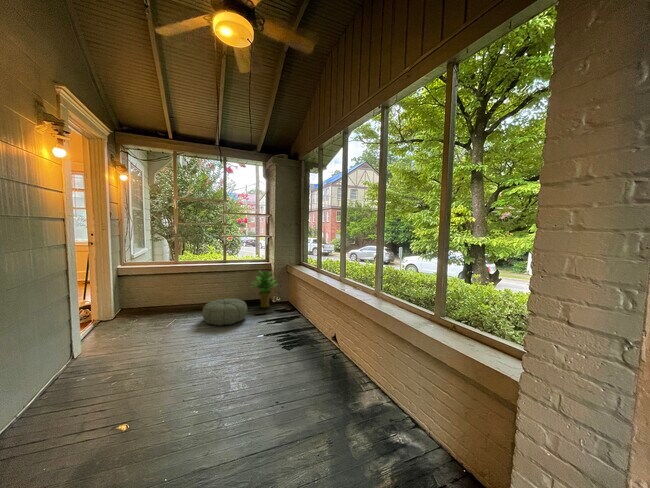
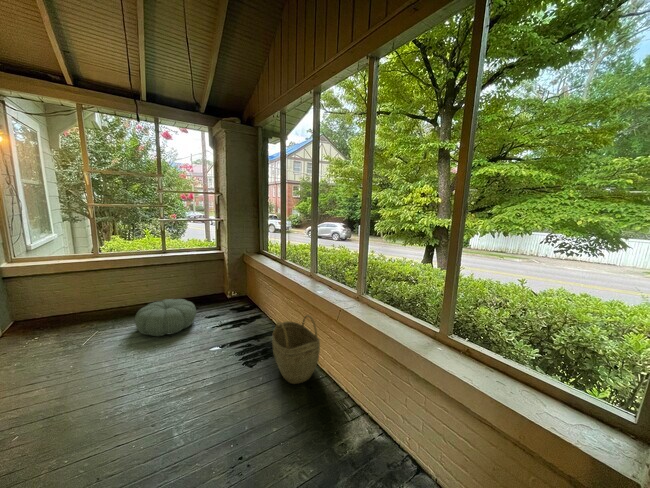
potted plant: present [253,271,277,307] -> none [199,261,234,305]
woven basket: none [306,308,344,364] -> present [272,315,320,384]

